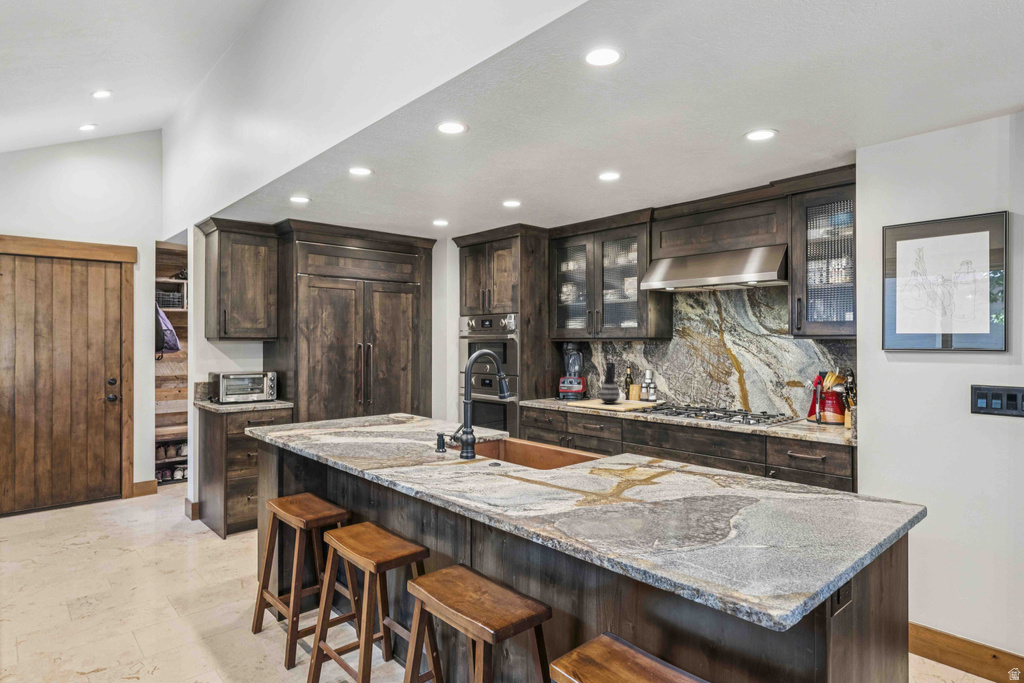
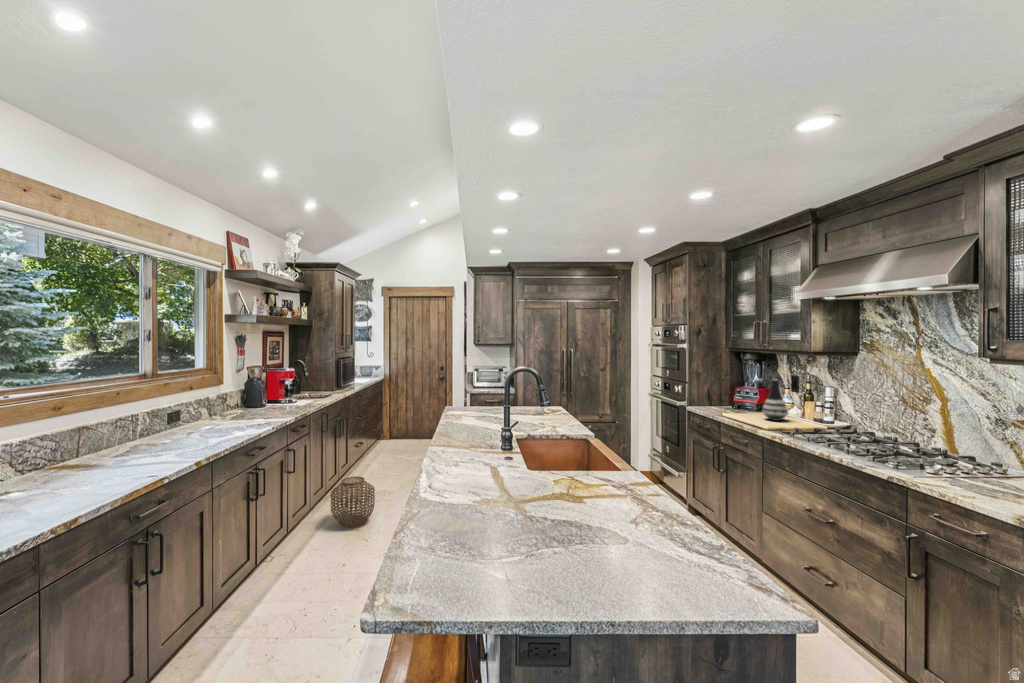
woven basket: none [61,557,147,645] -> present [331,476,375,527]

